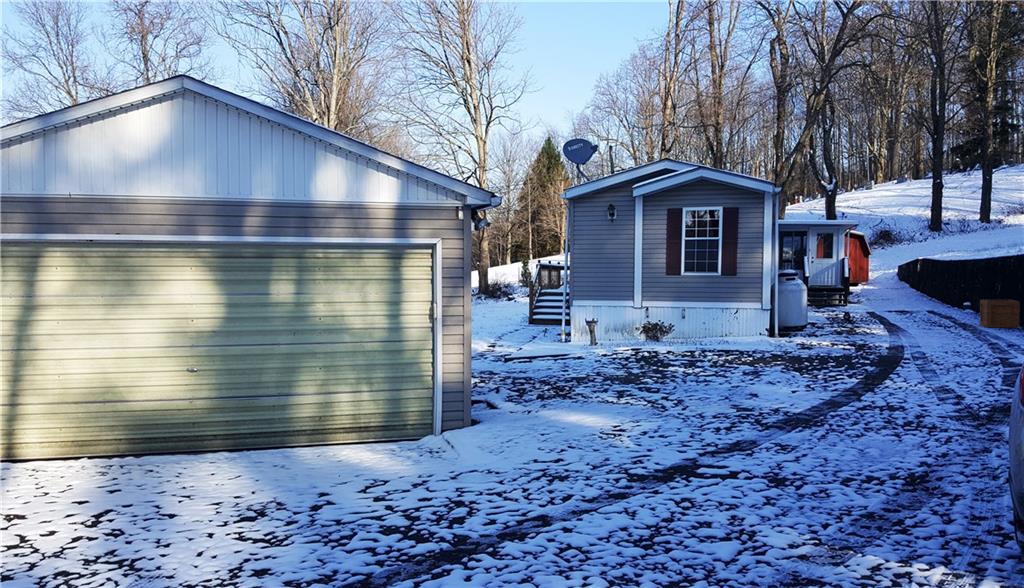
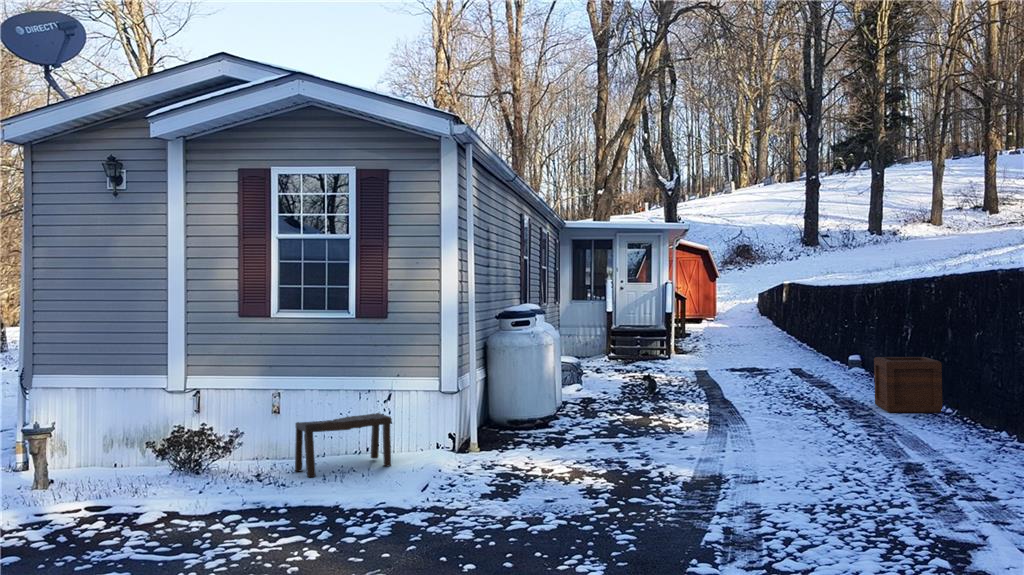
bench: none [699,317,741,341] -> present [295,413,392,477]

